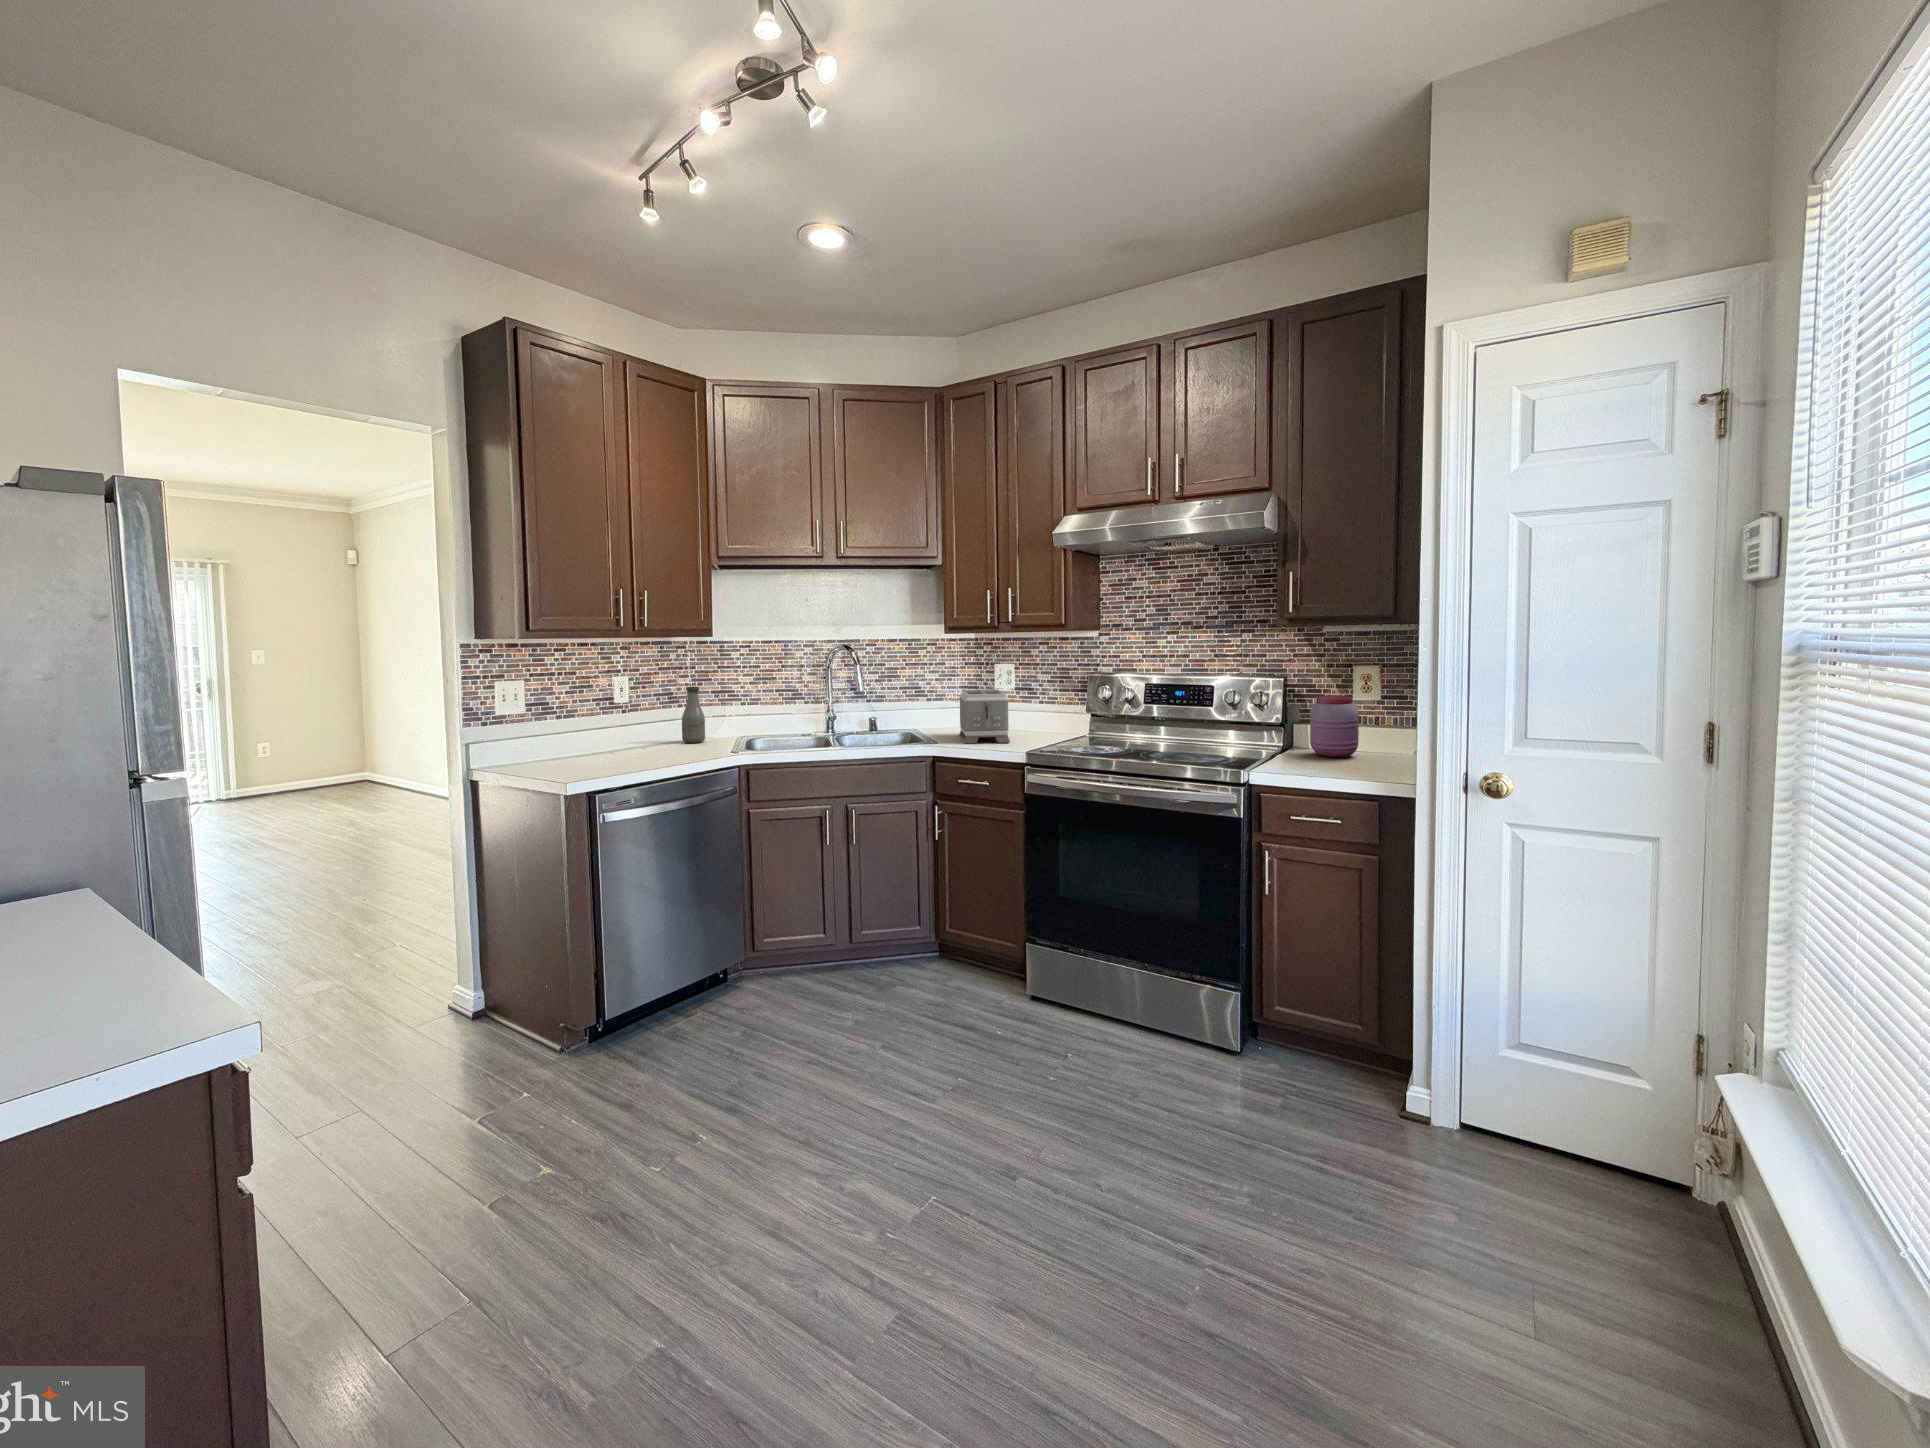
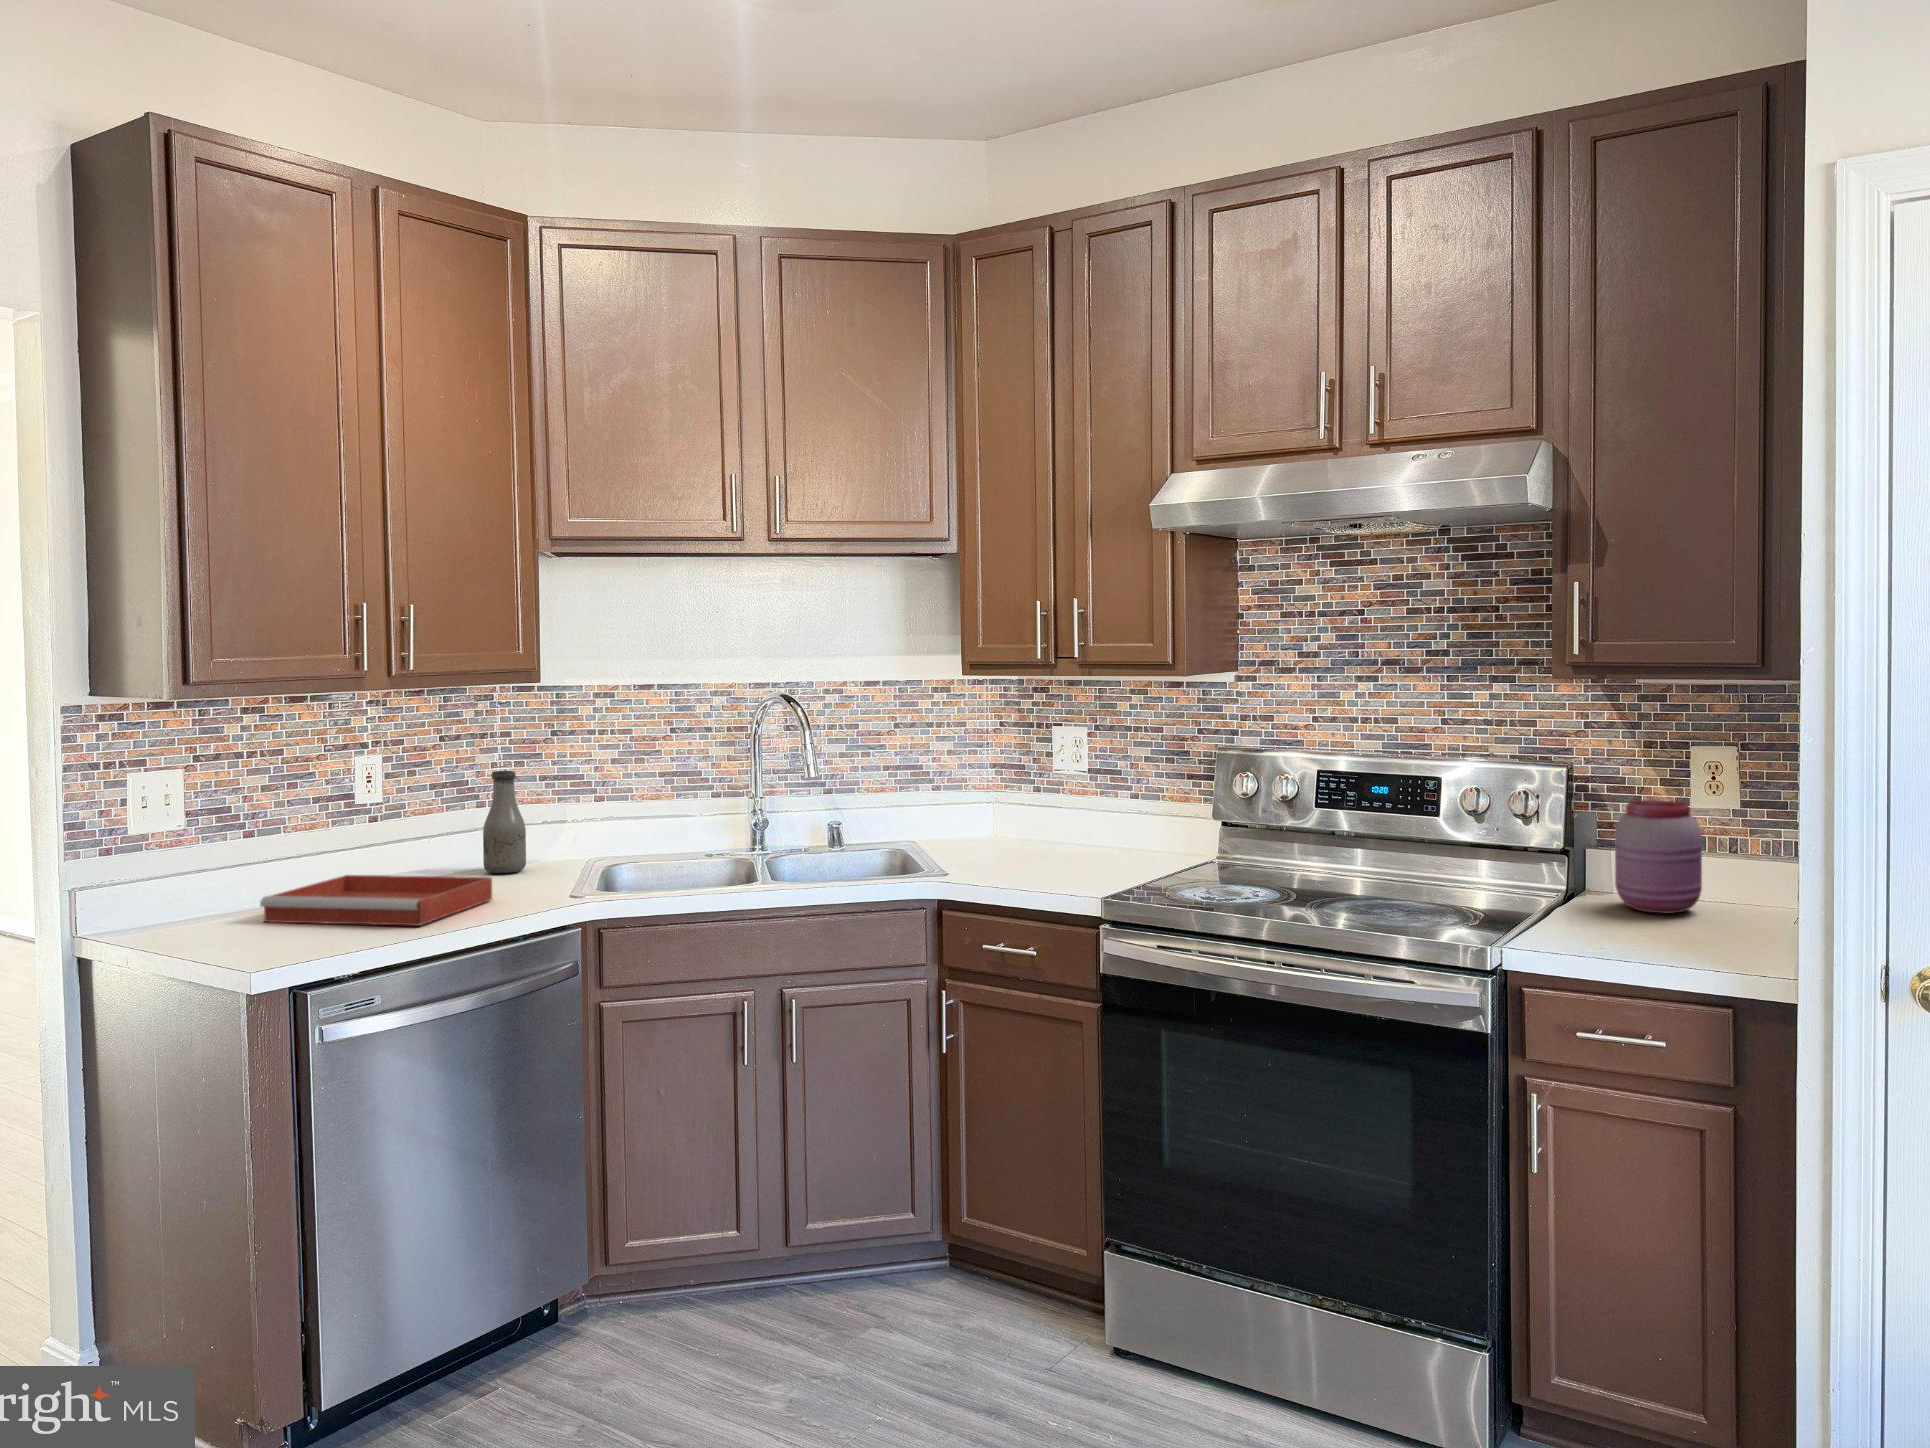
toaster: present [959,690,1010,743] -> none [987,774,1077,875]
tray: none [566,741,690,765] -> present [260,875,493,926]

